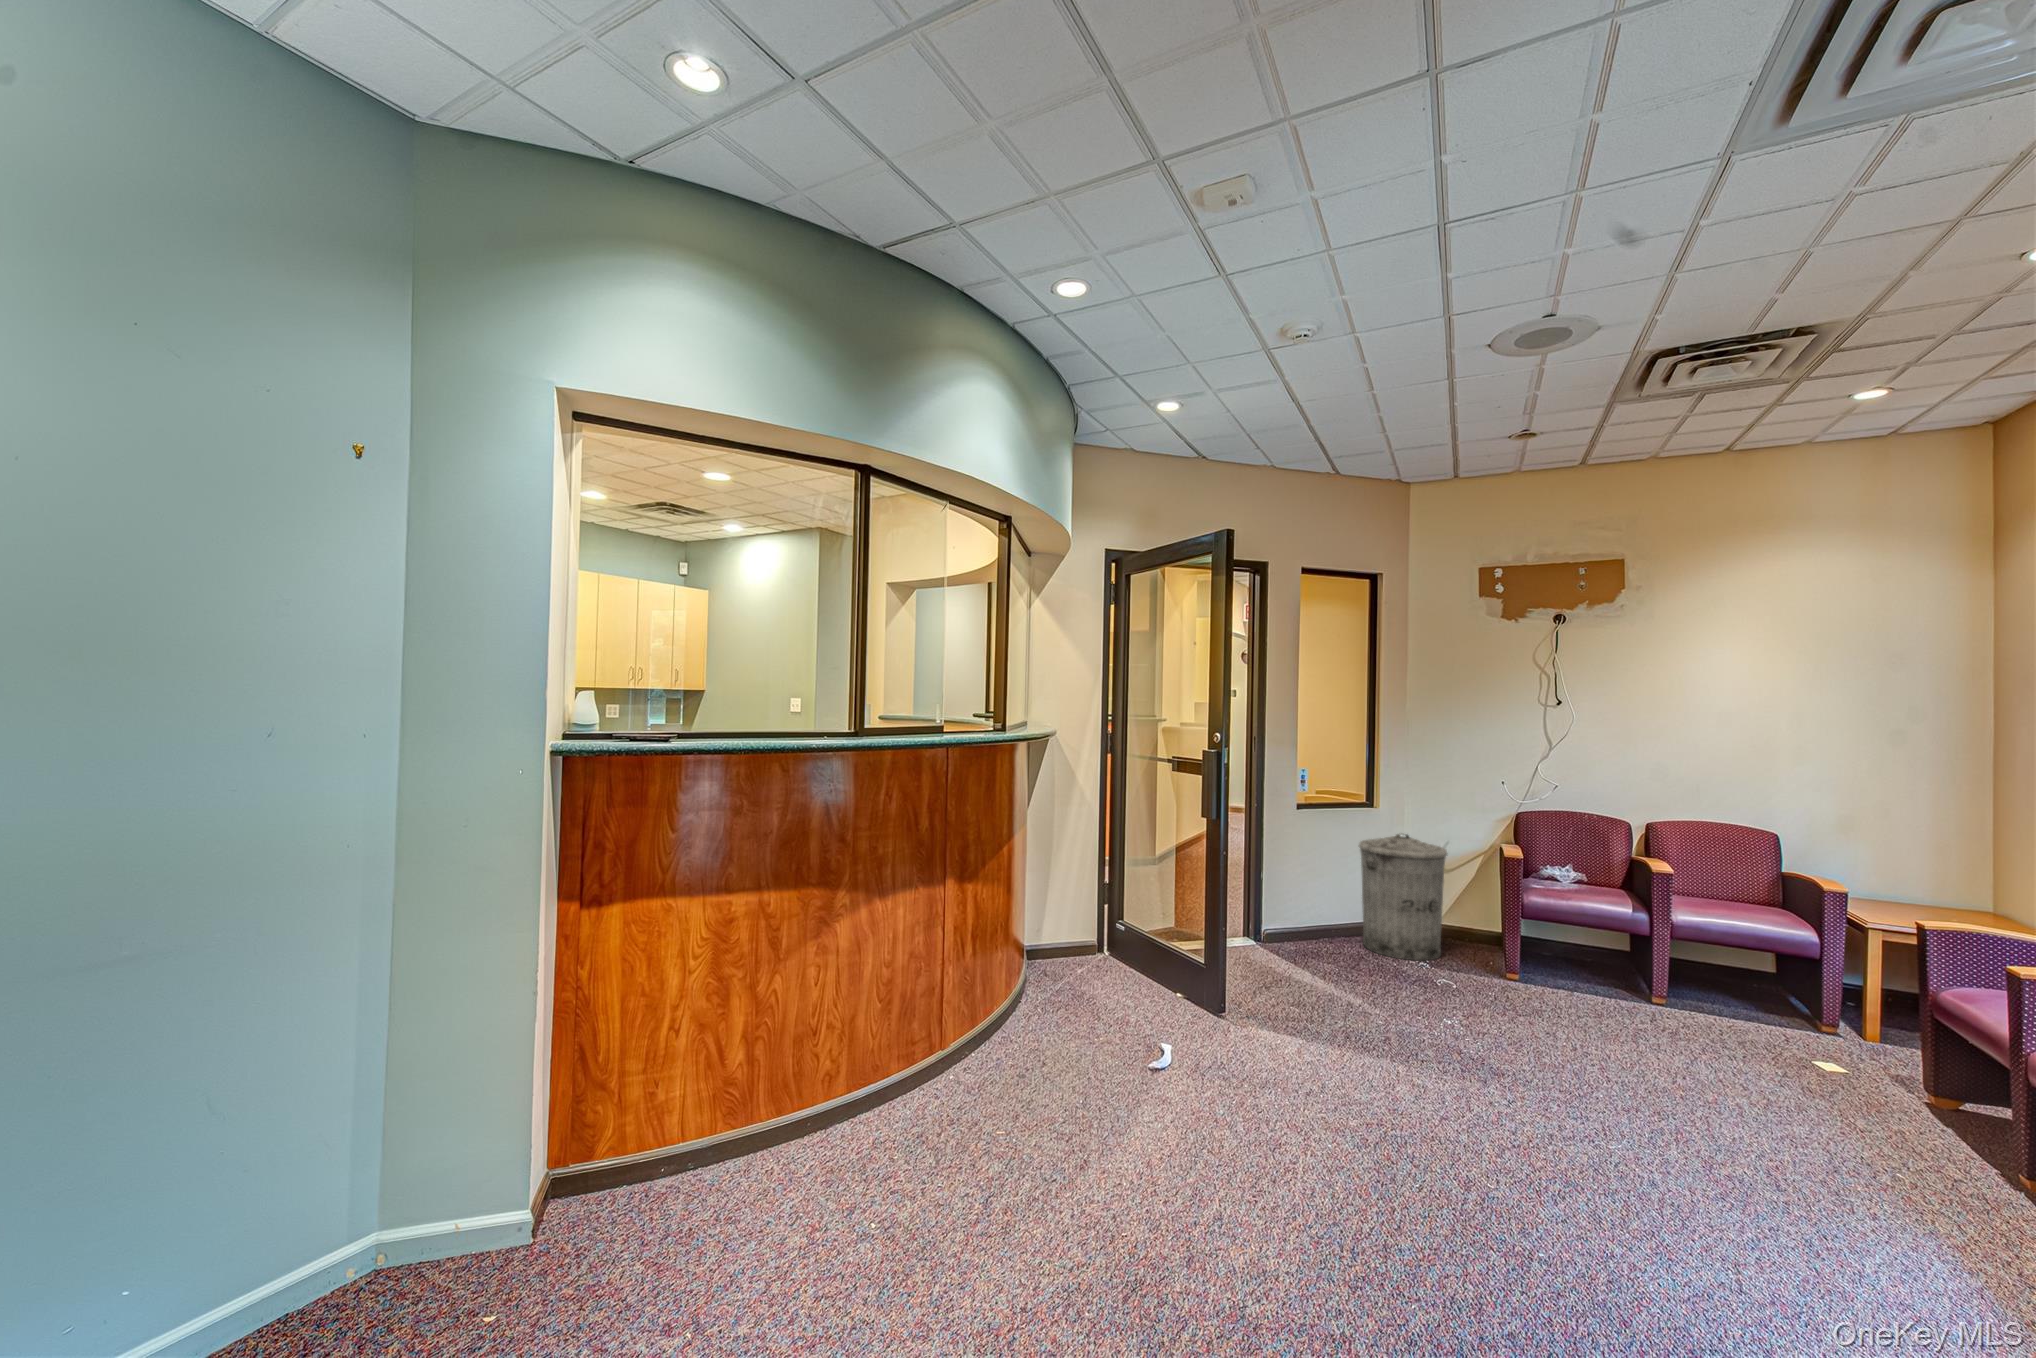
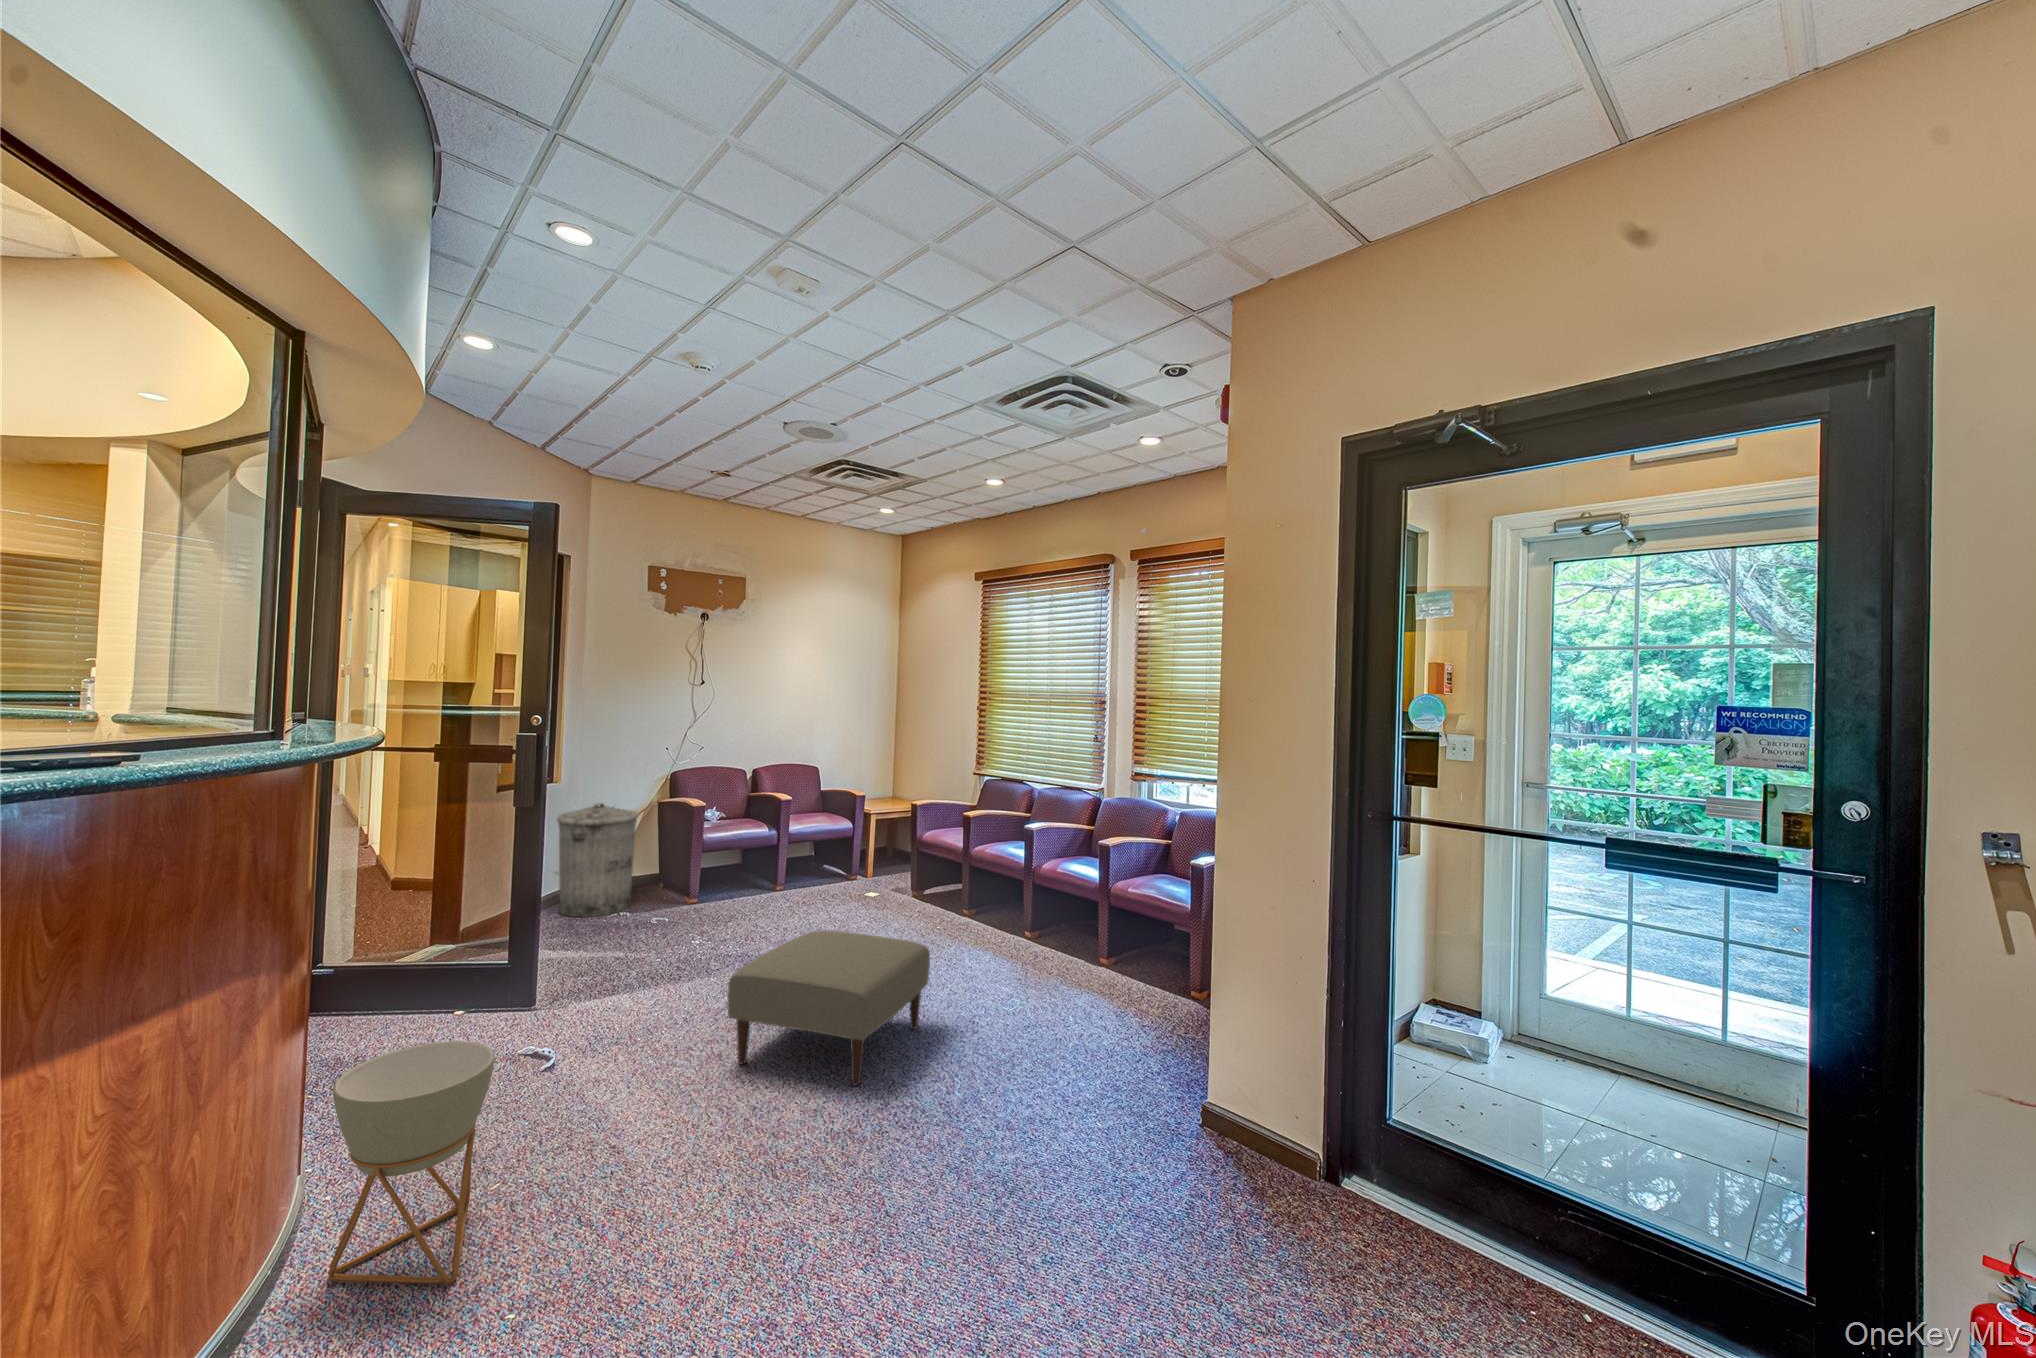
planter: none [849,968,959,1174] -> present [328,1041,495,1284]
ottoman: none [1270,1040,1608,1287] -> present [728,931,930,1085]

